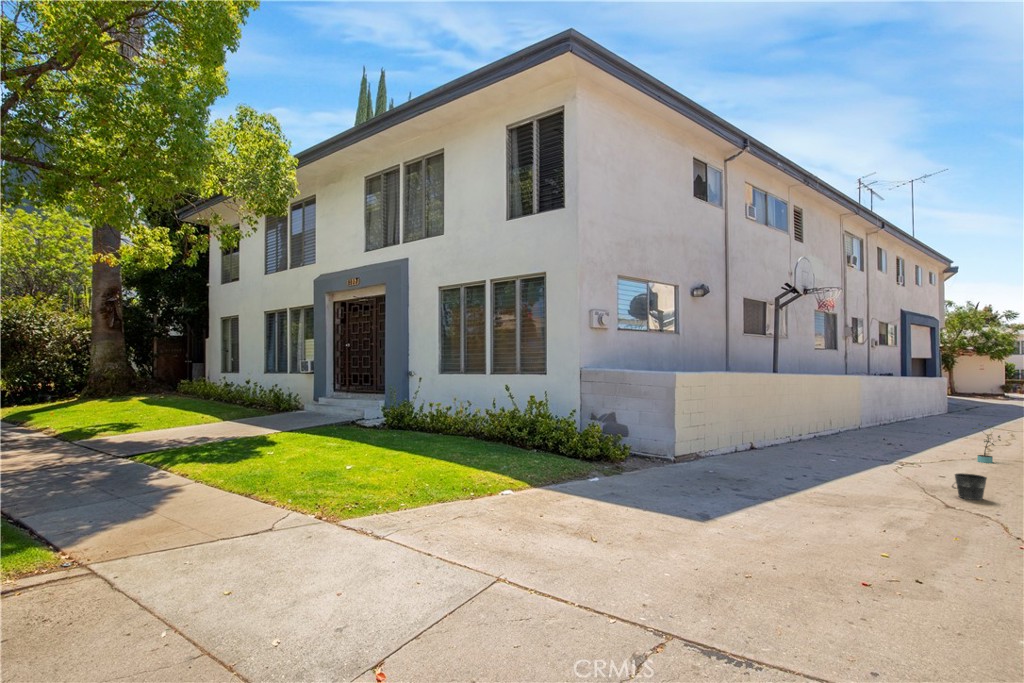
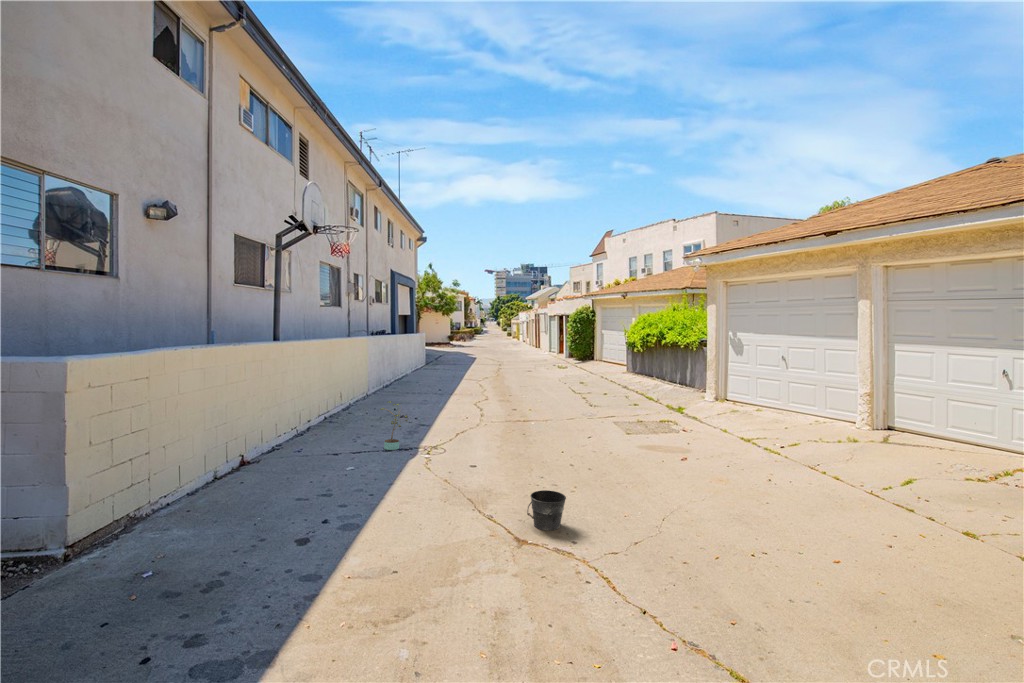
potted plant: present [973,426,1001,463] -> present [380,401,408,450]

